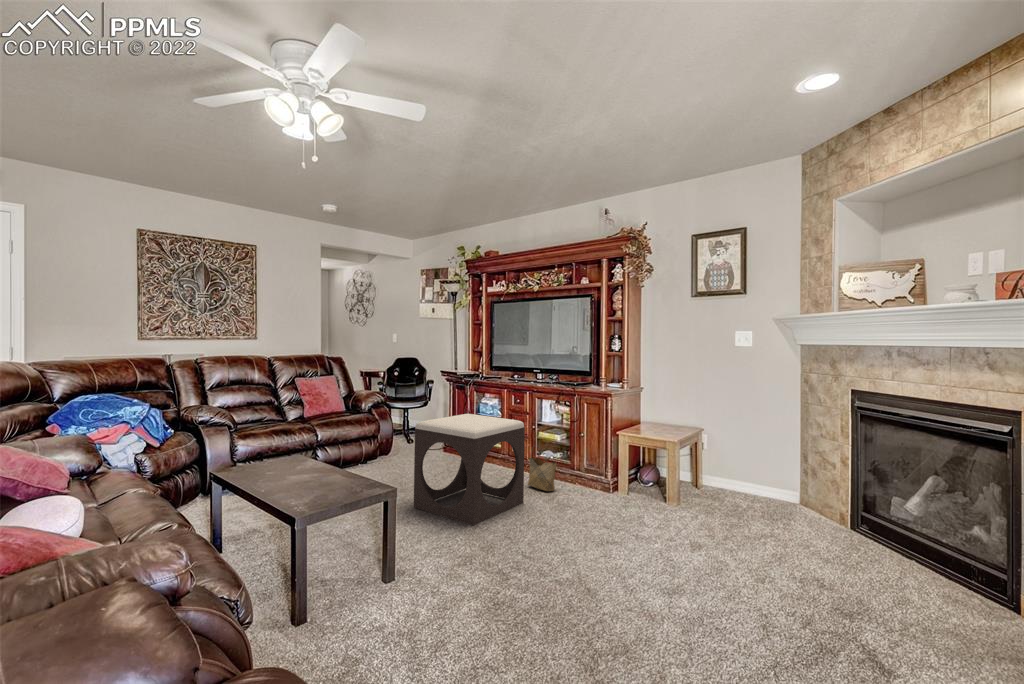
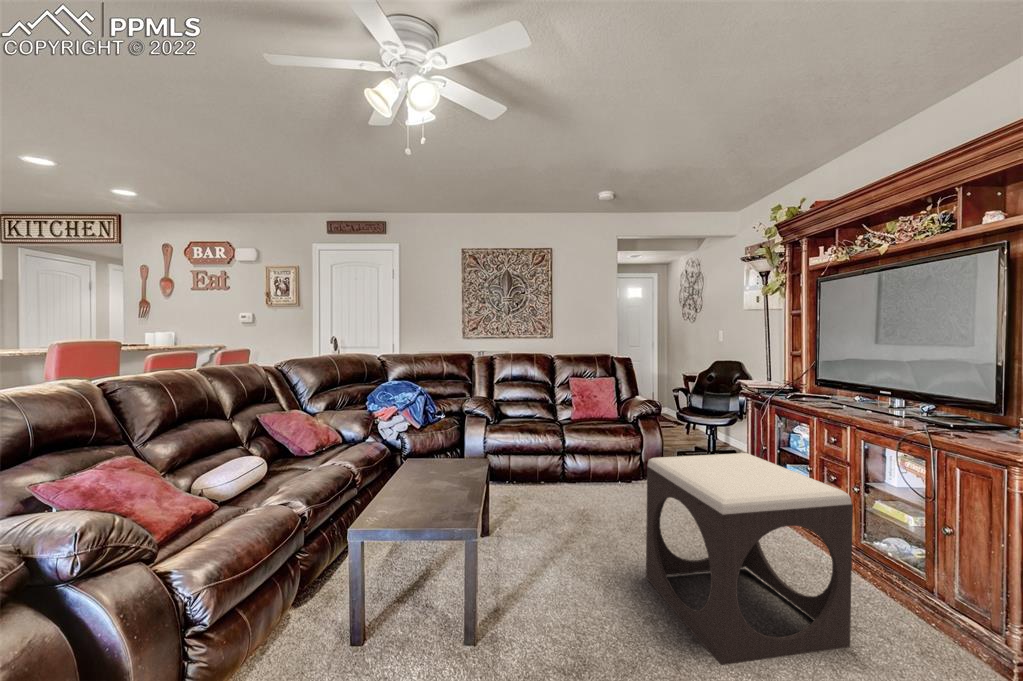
woven basket: present [528,458,557,491] -> none [872,534,948,638]

